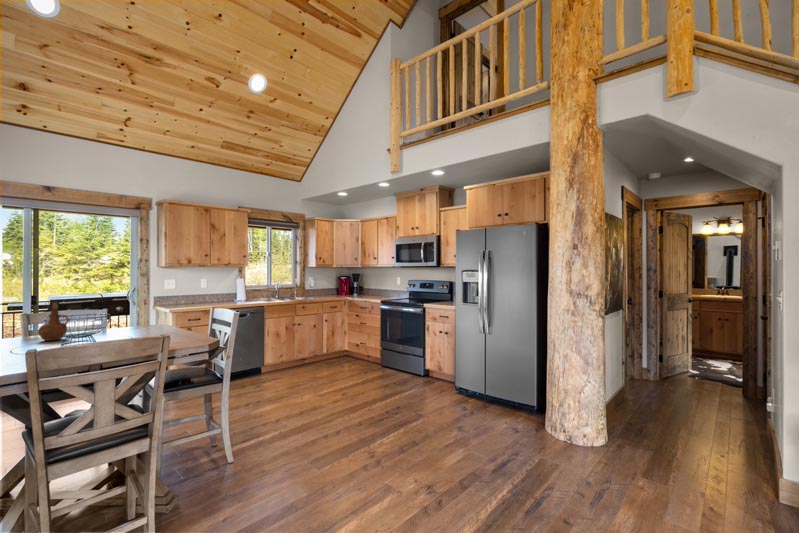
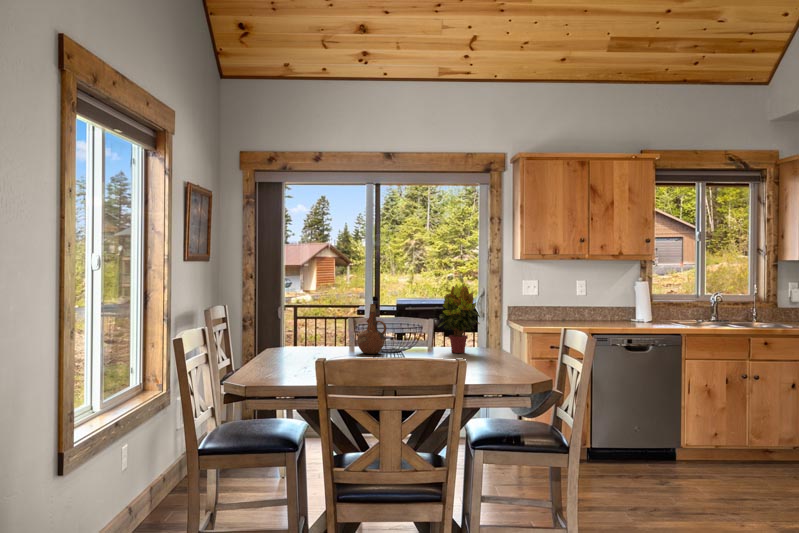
potted plant: none [115,285,151,331] -> present [438,284,480,353]

